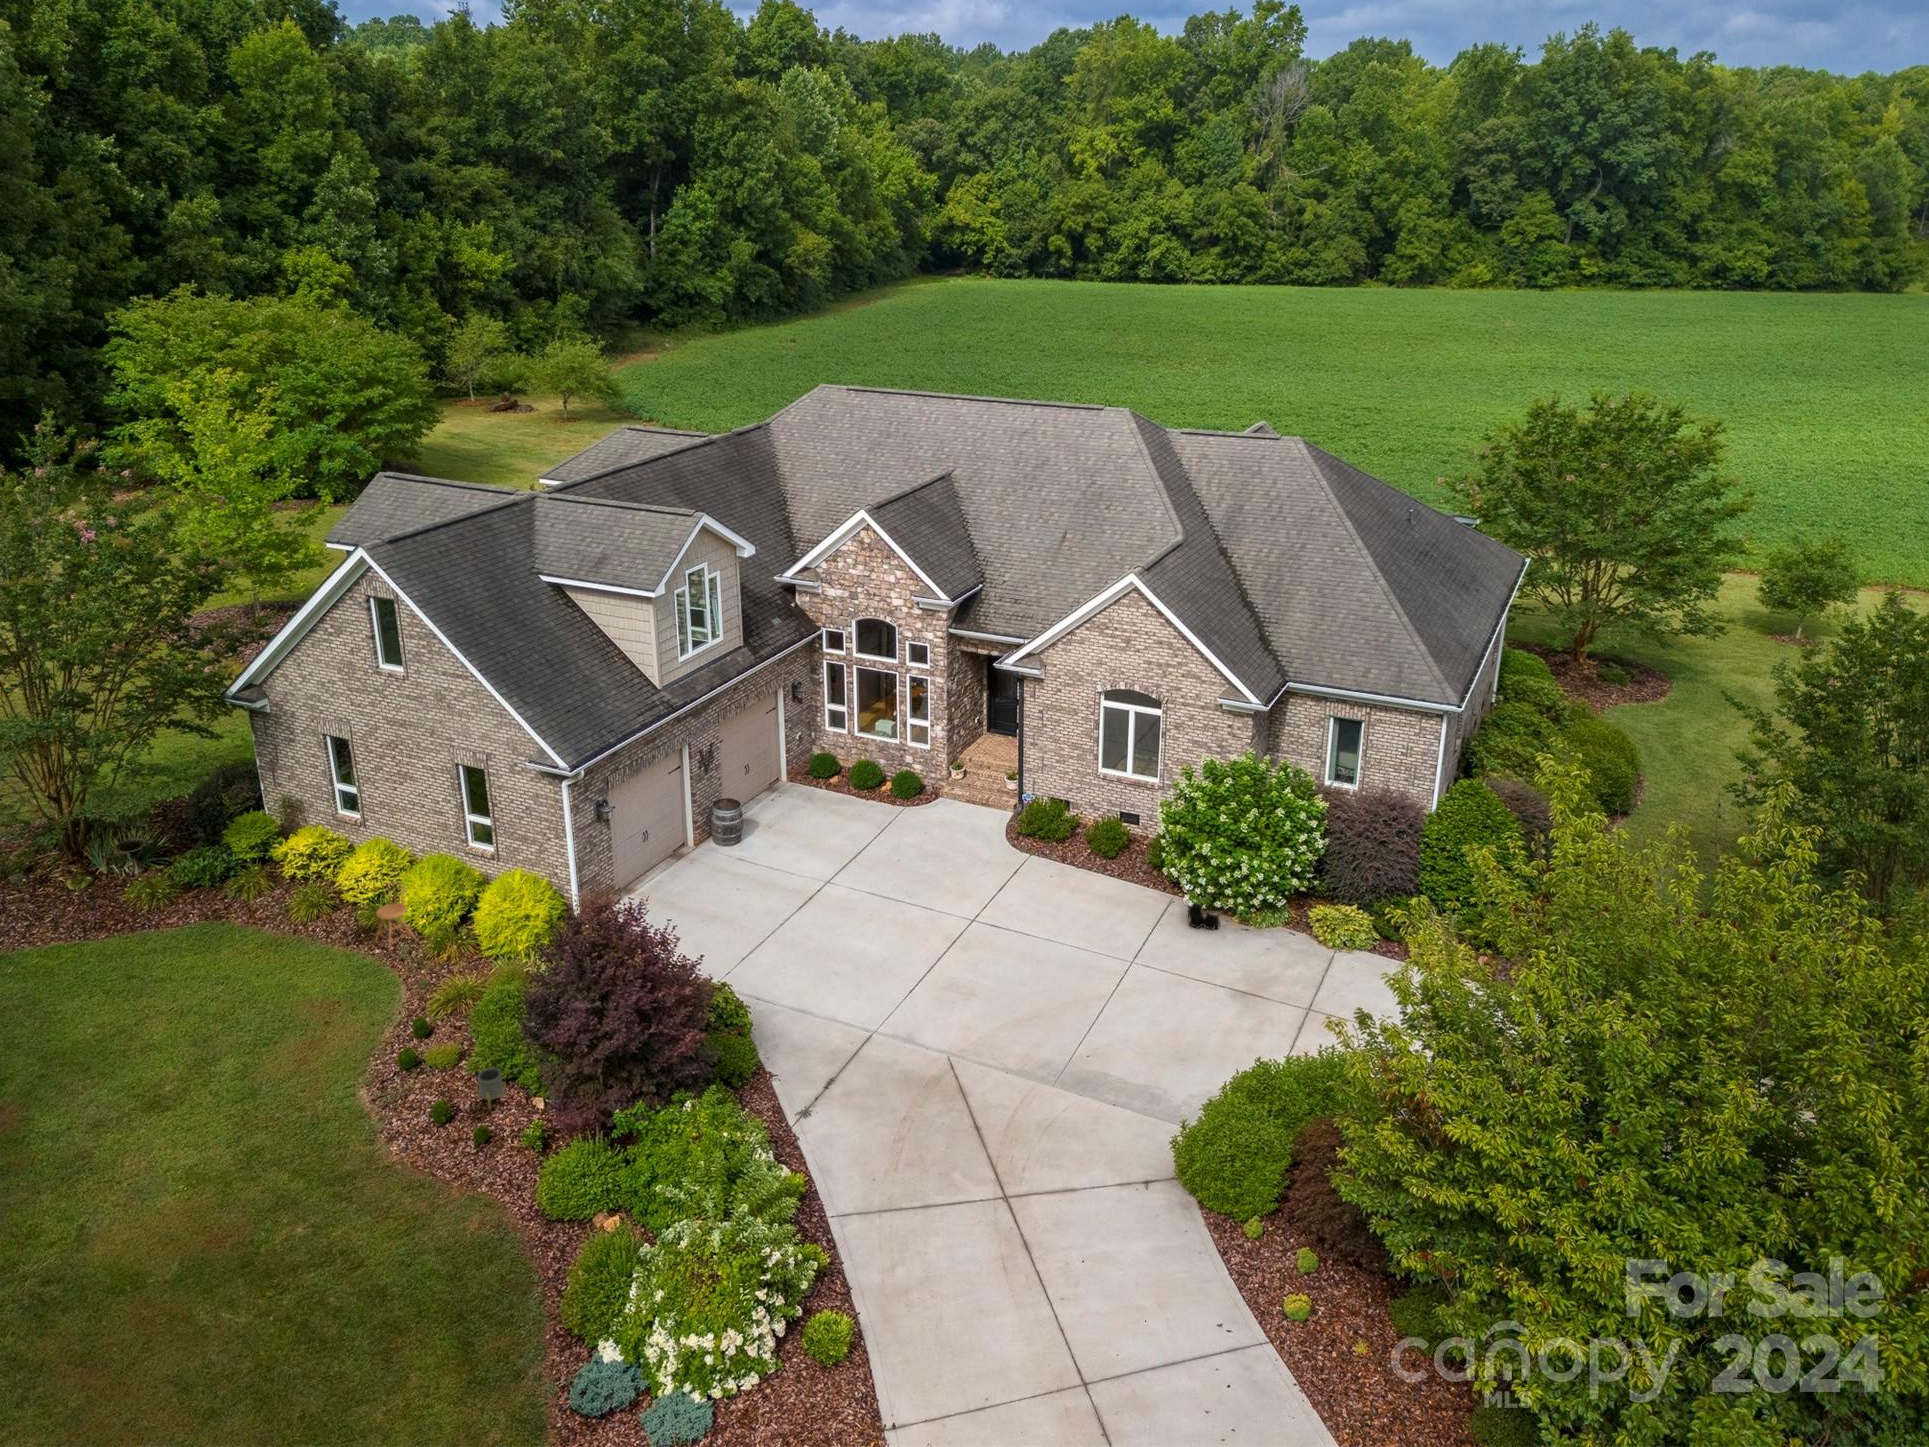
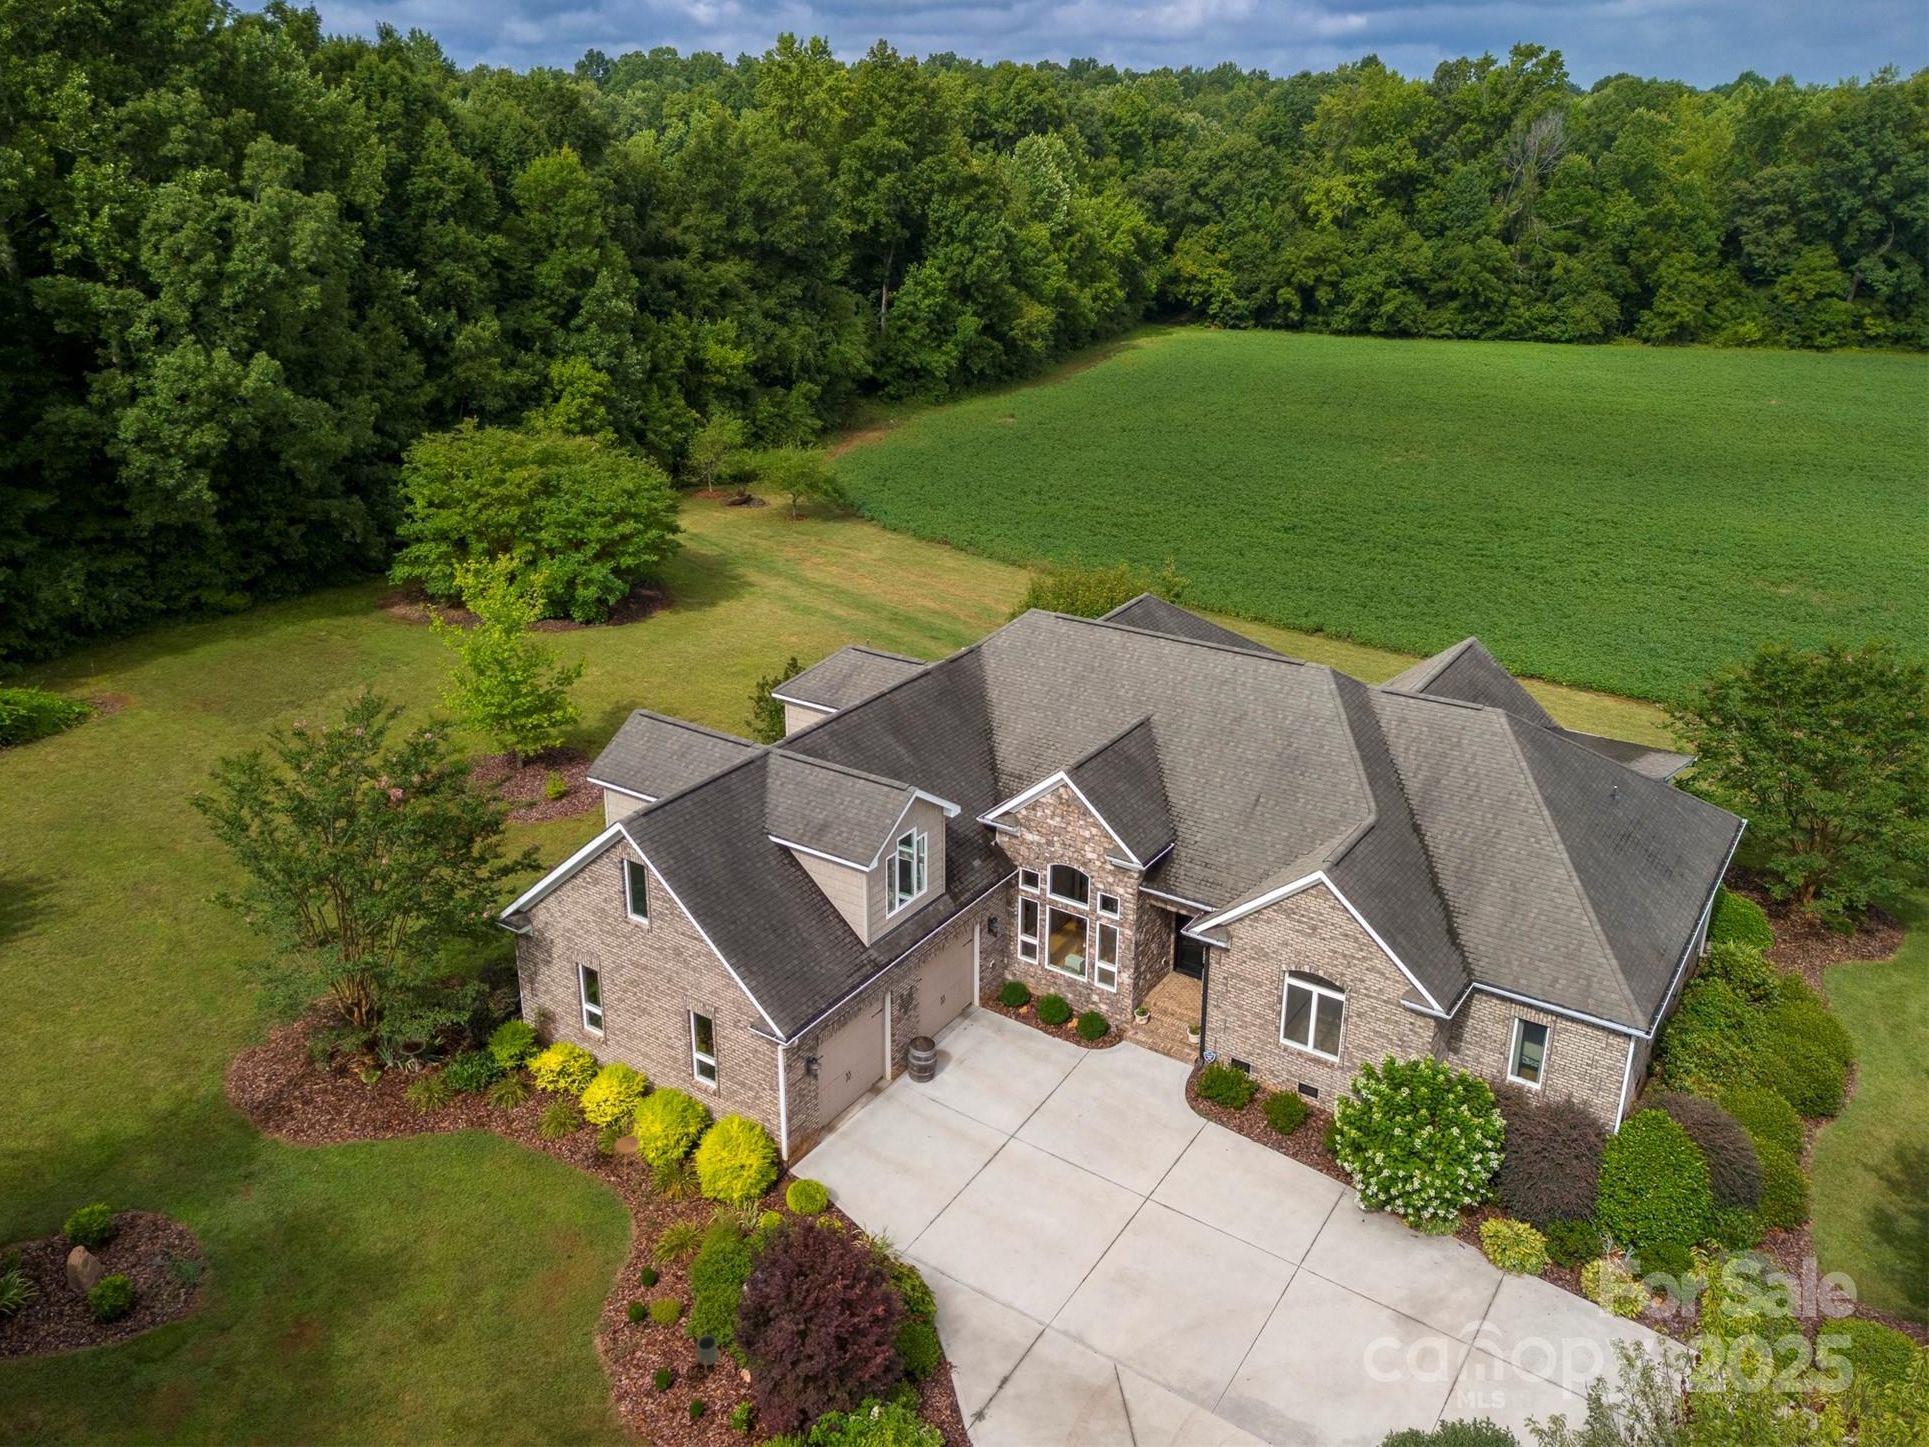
storage bin: present [1188,903,1220,929] -> none [1359,1202,1391,1236]

